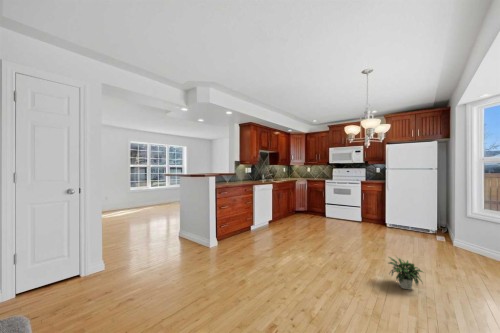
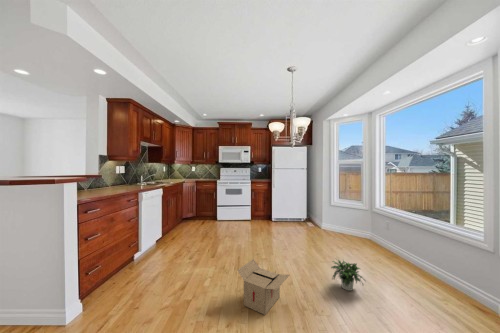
cardboard box: none [296,240,336,276] -> present [237,259,289,315]

